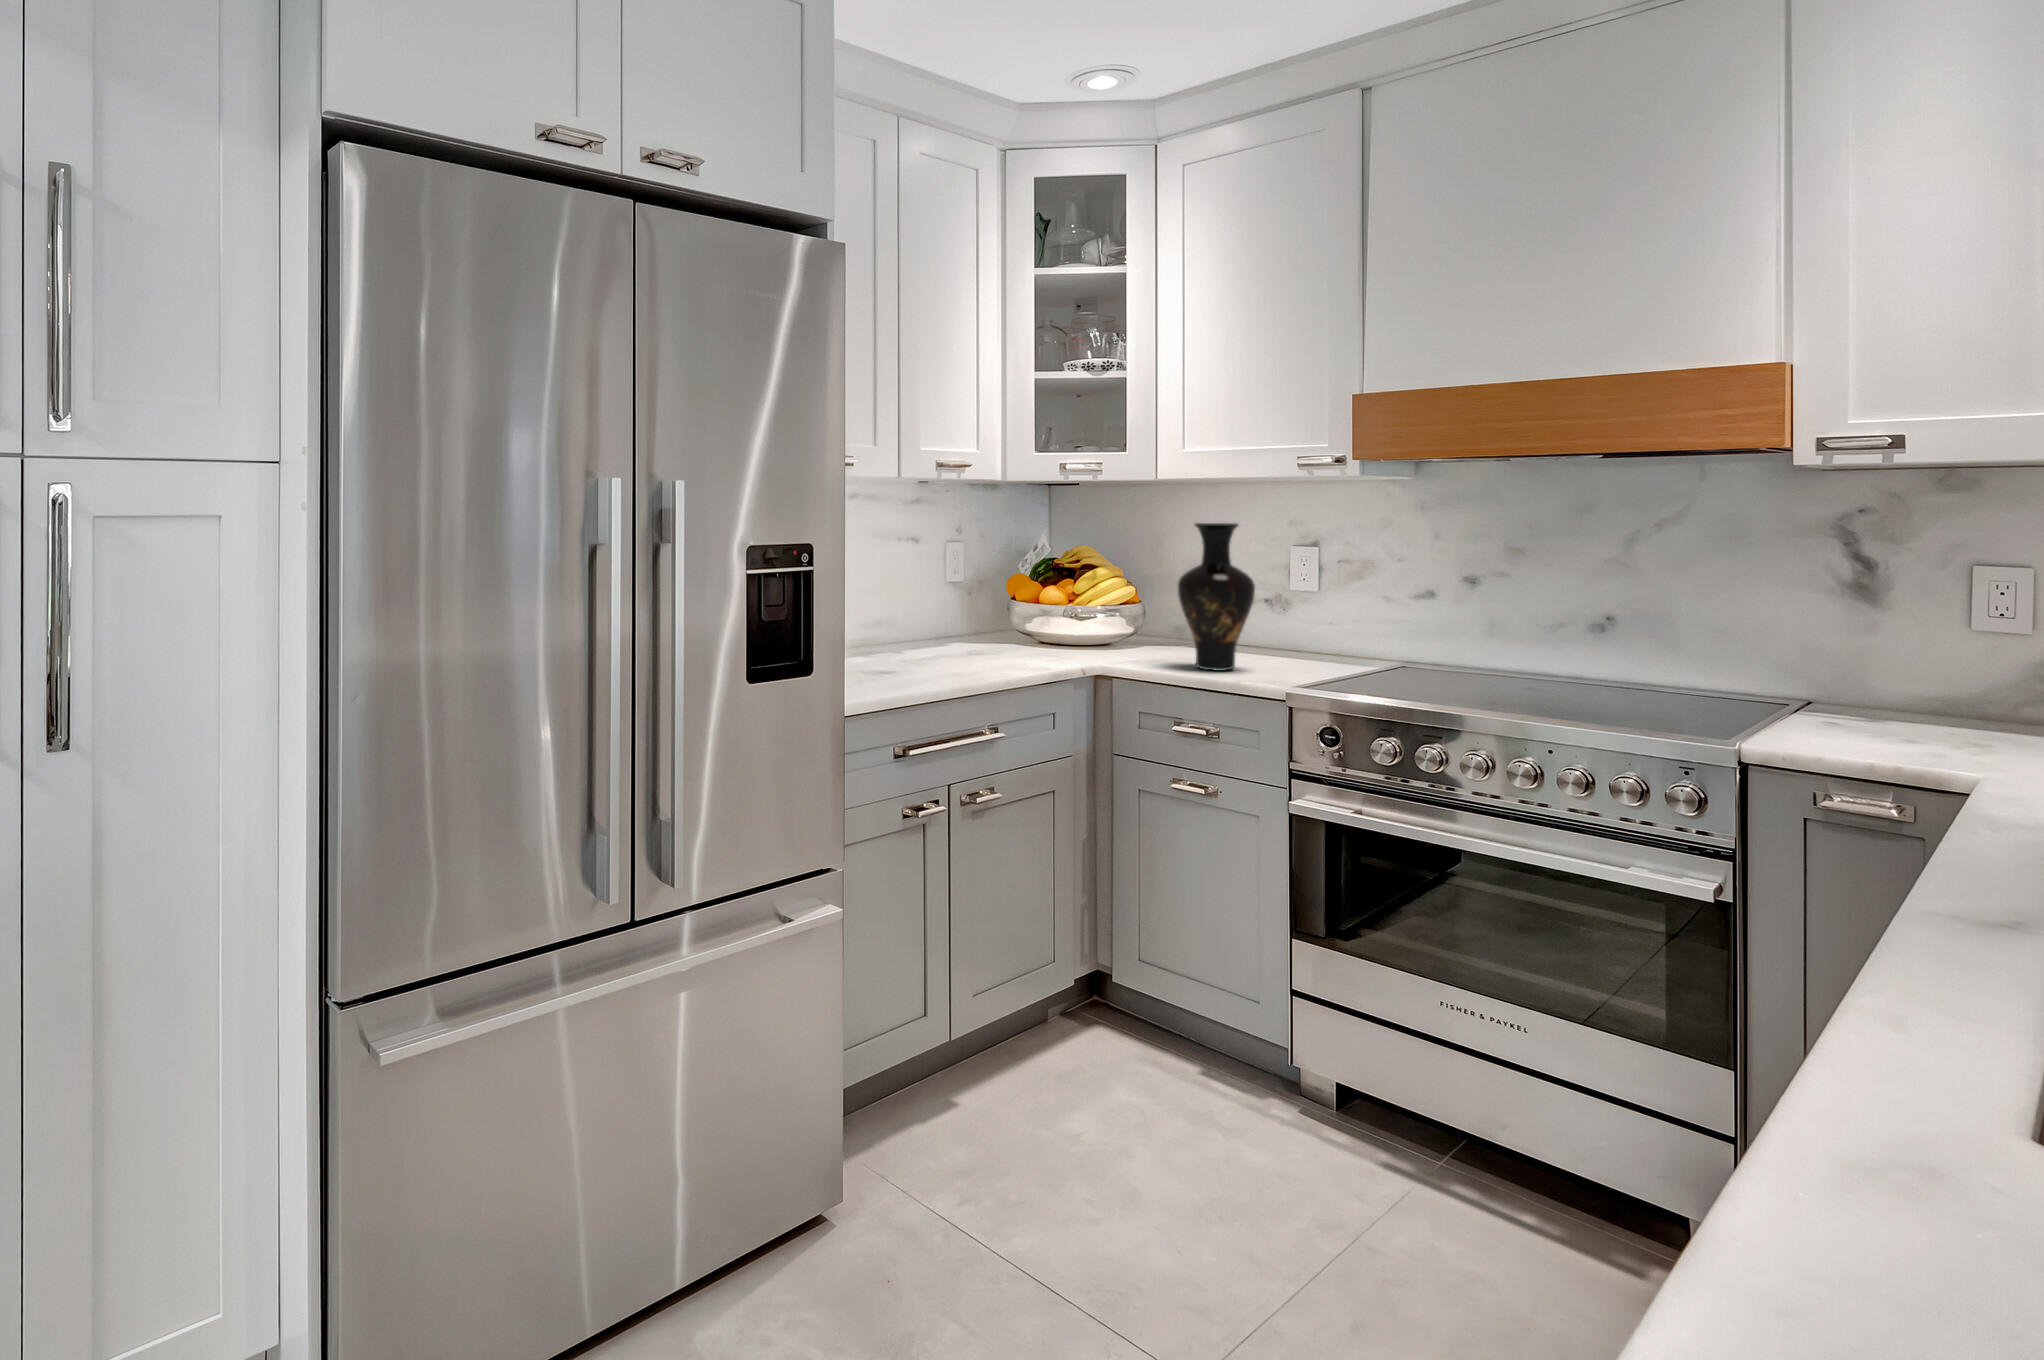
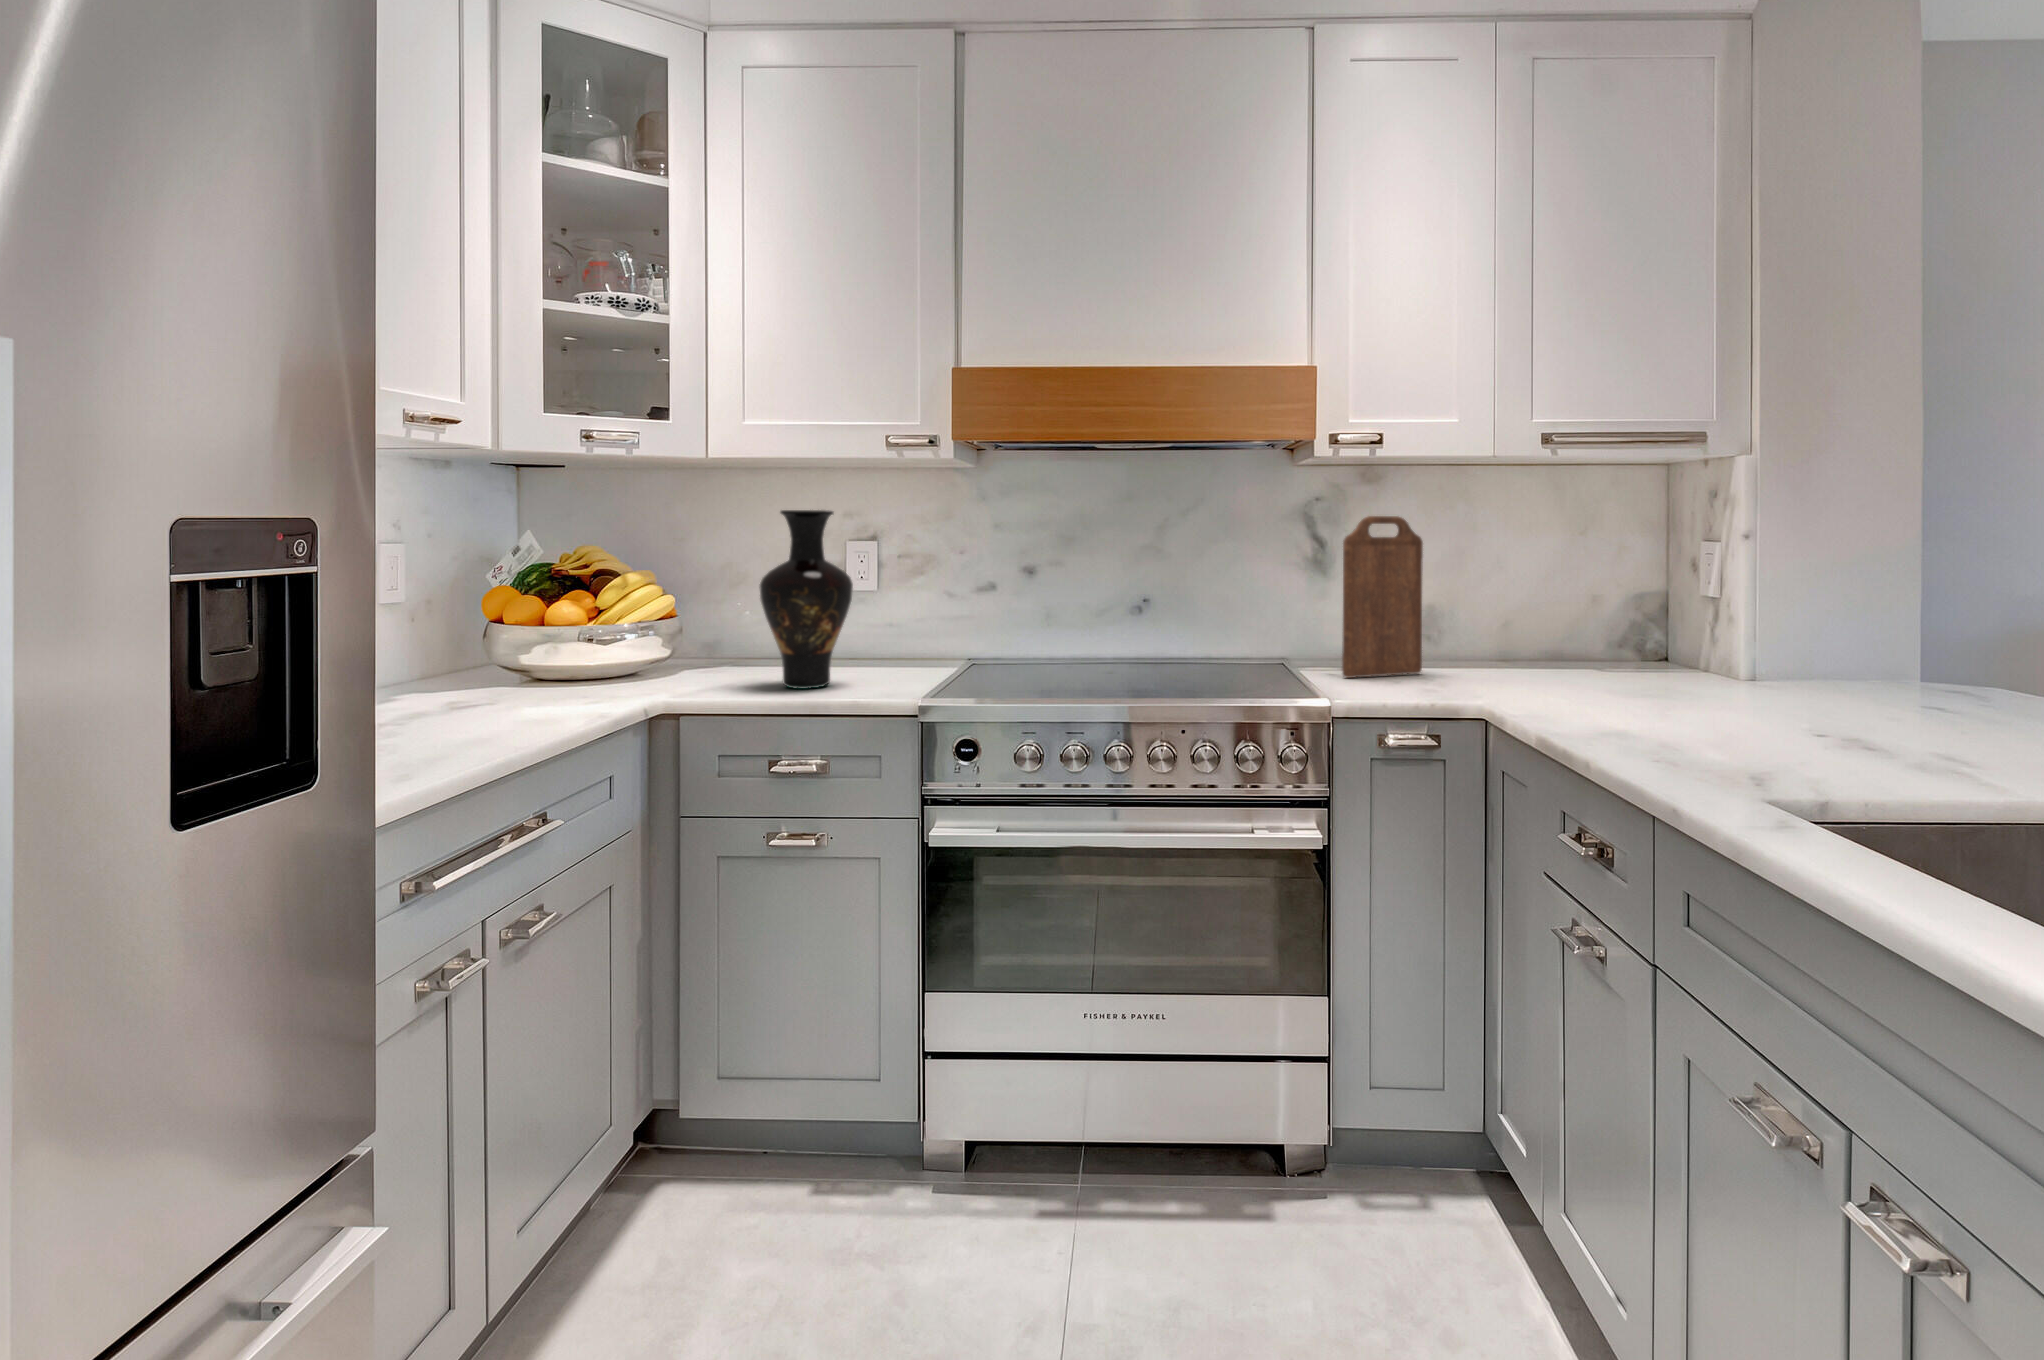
cutting board: none [1832,532,1988,736] -> present [1342,516,1423,678]

